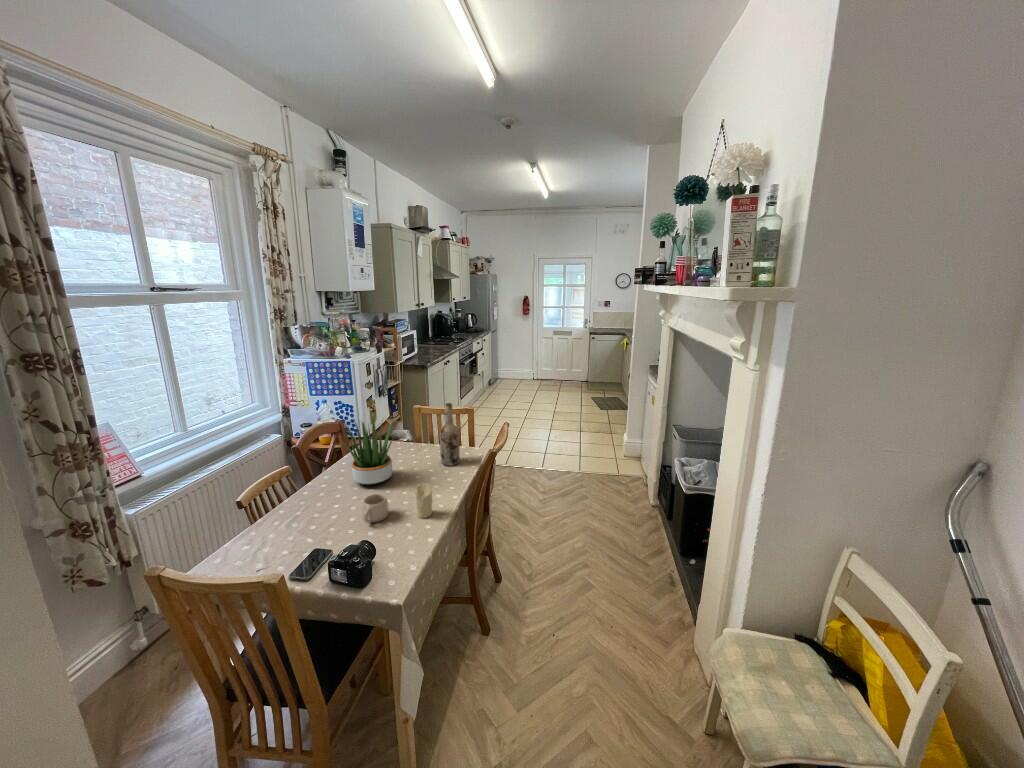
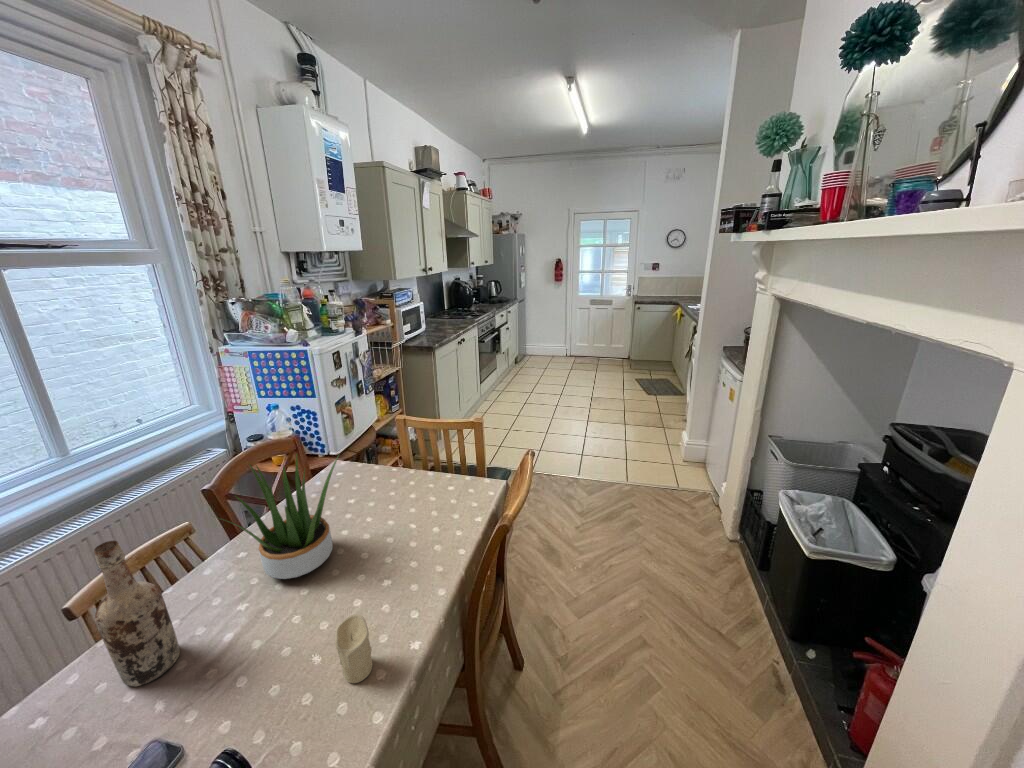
wine bottle: present [440,403,460,466] -> present [94,541,180,686]
mug: present [362,494,388,523] -> none [229,627,292,699]

